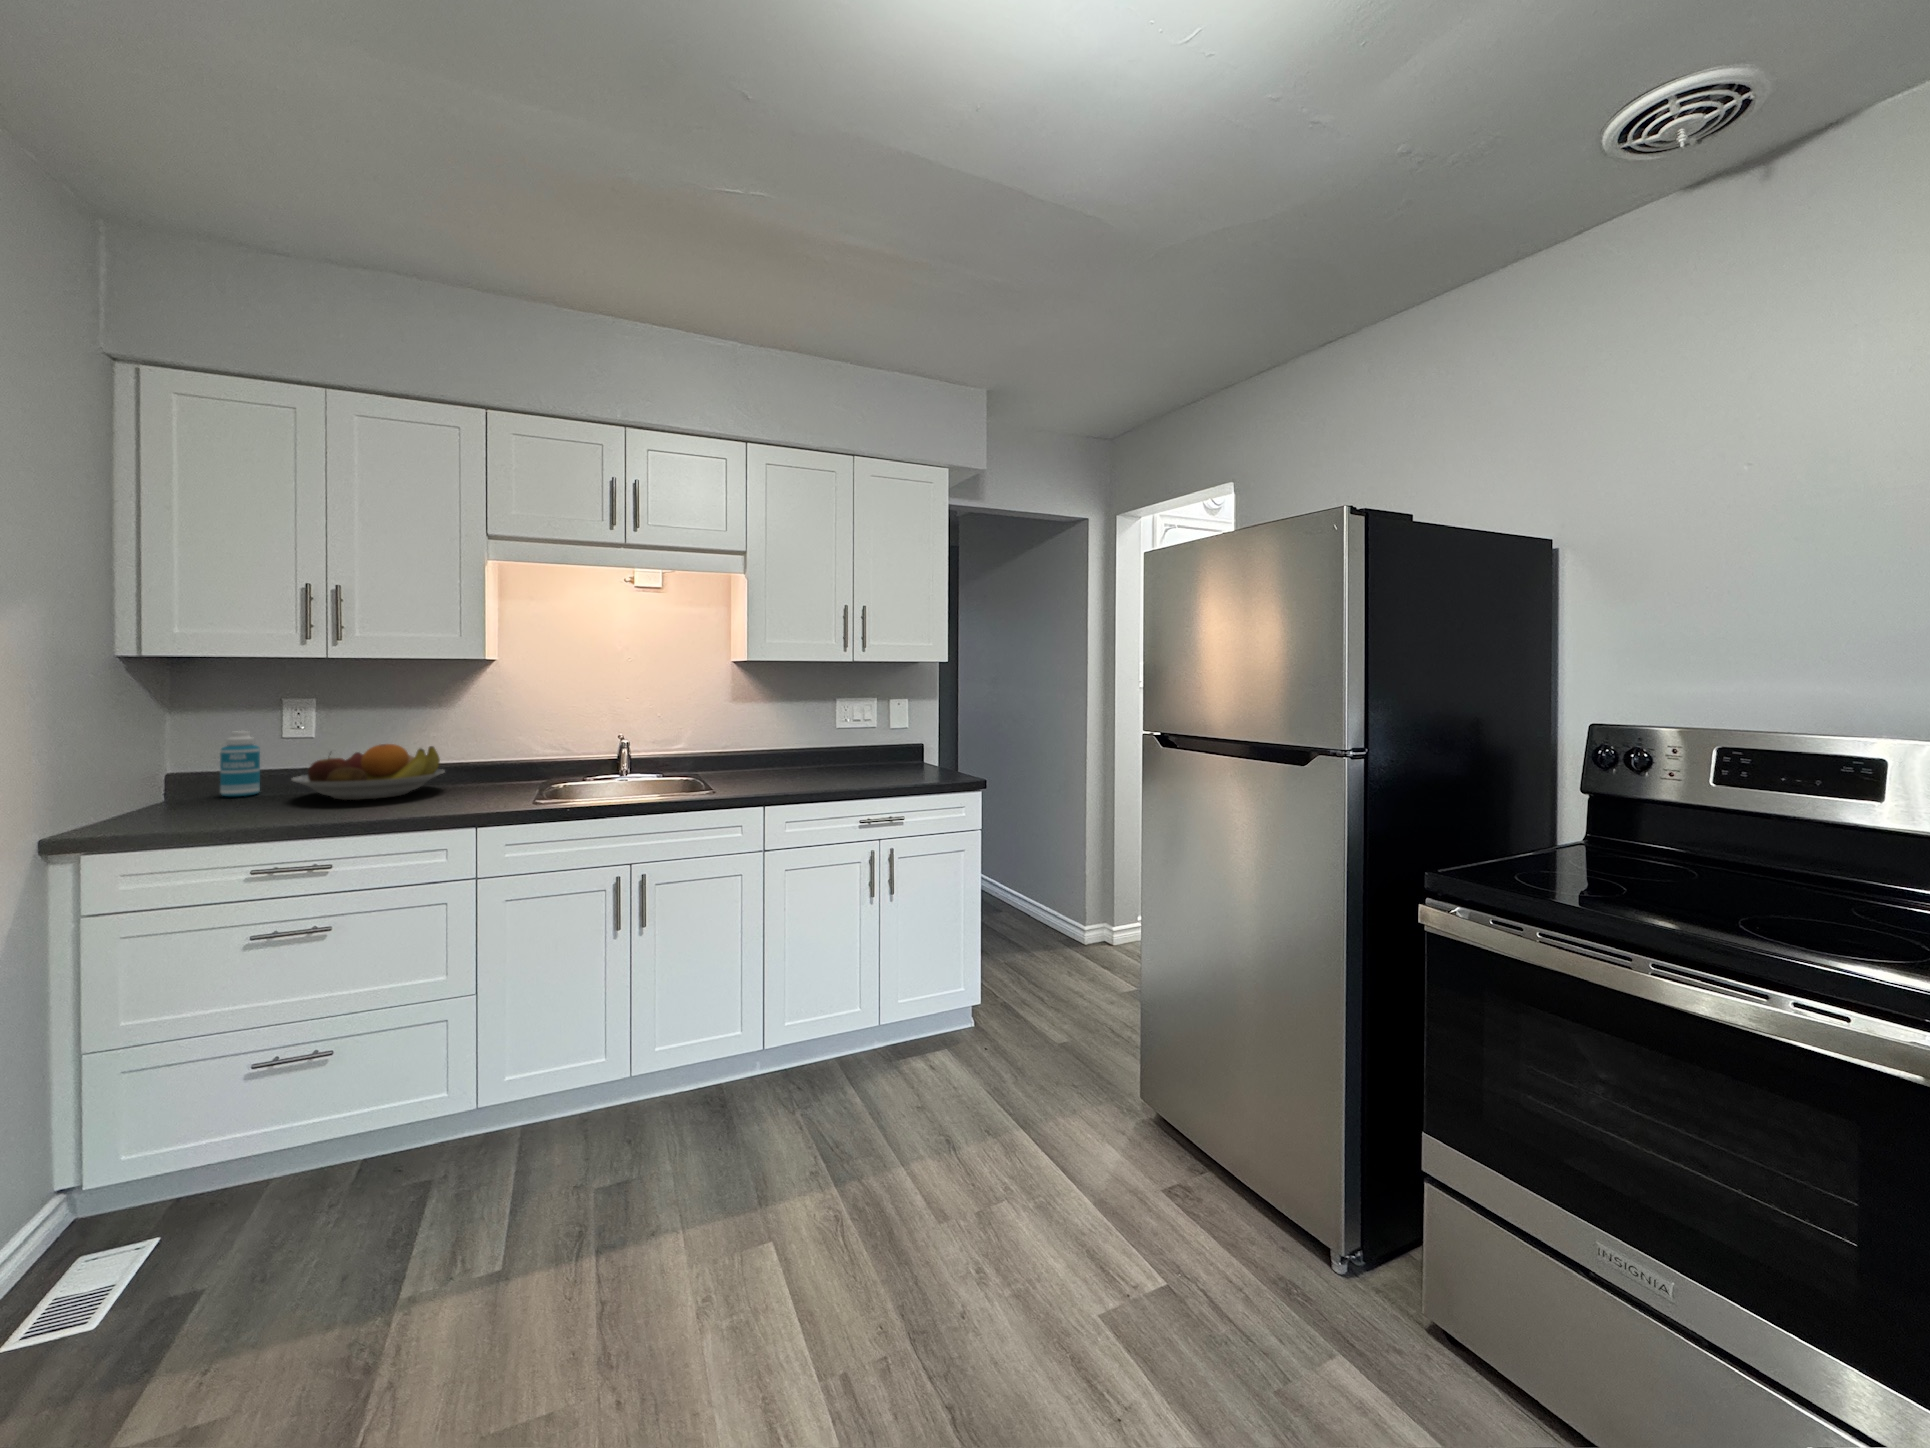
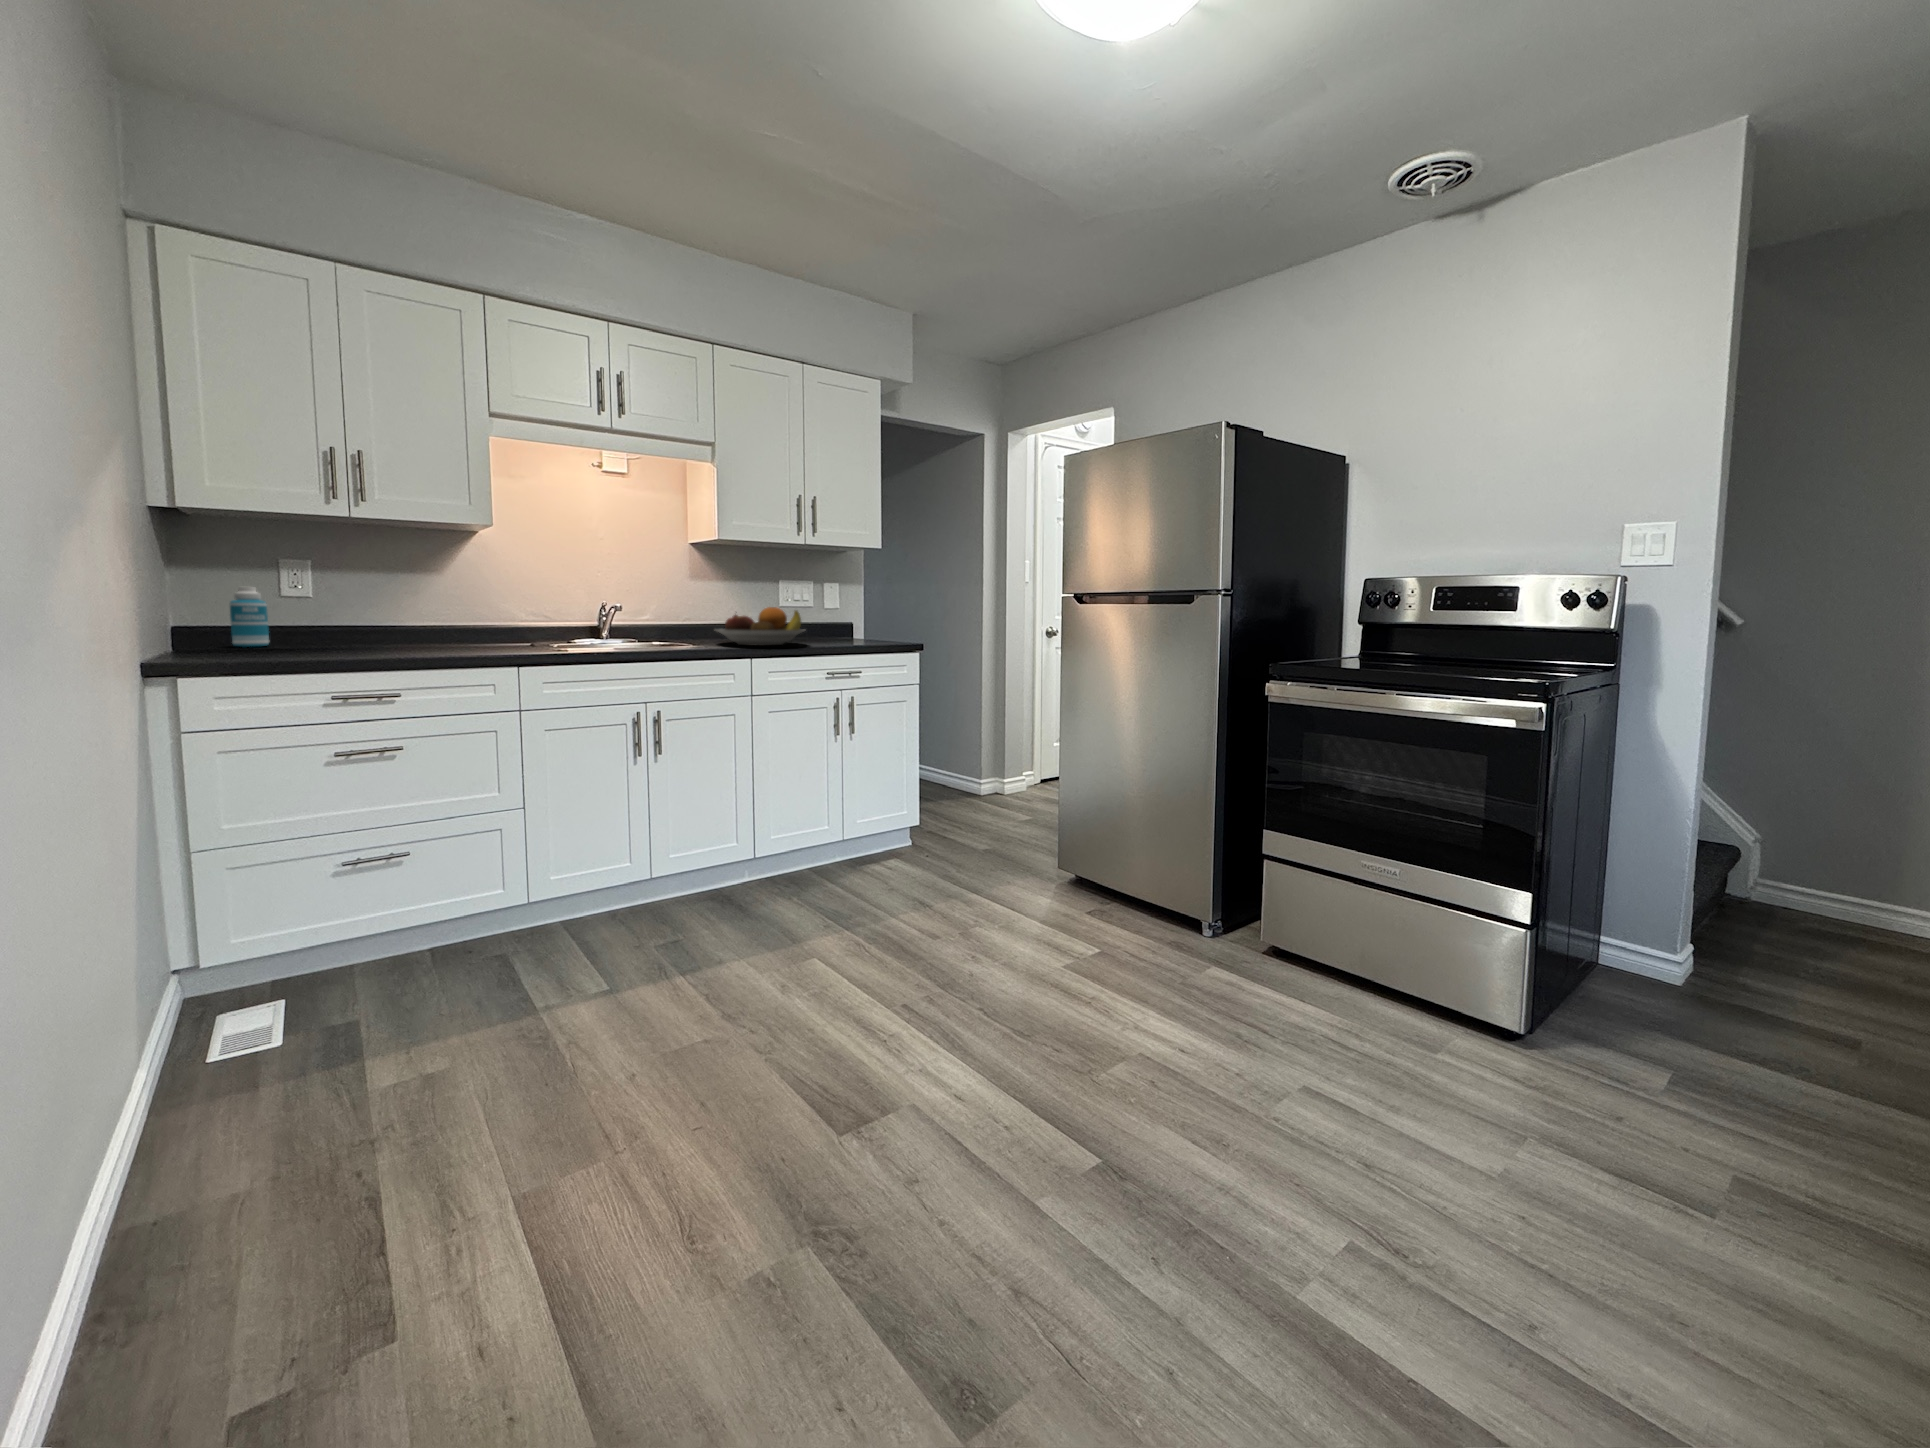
fruit bowl: present [292,744,445,800] -> present [716,607,805,645]

